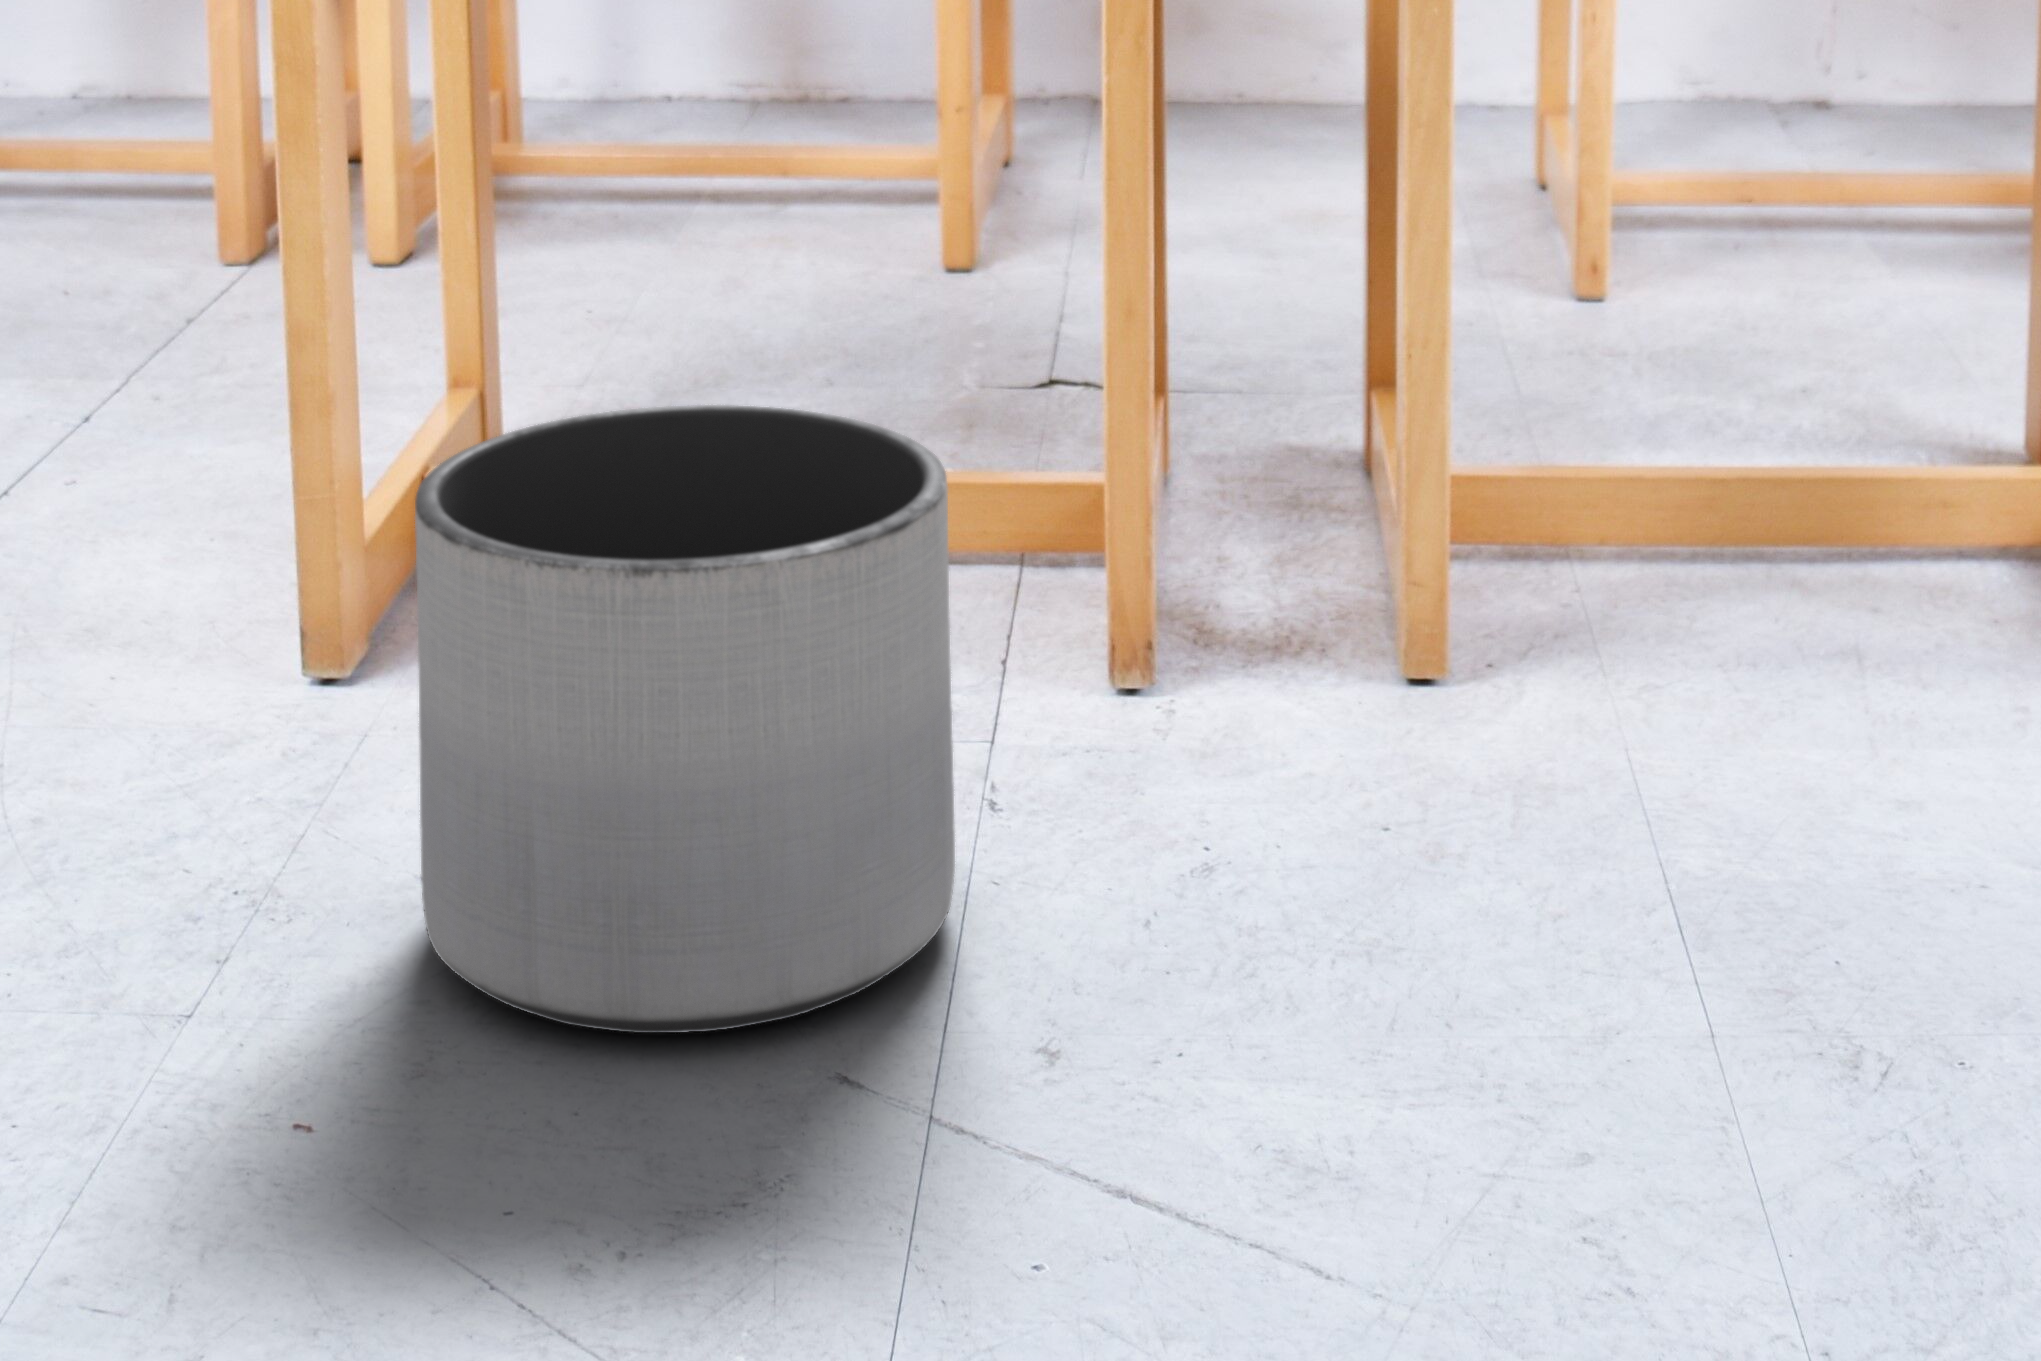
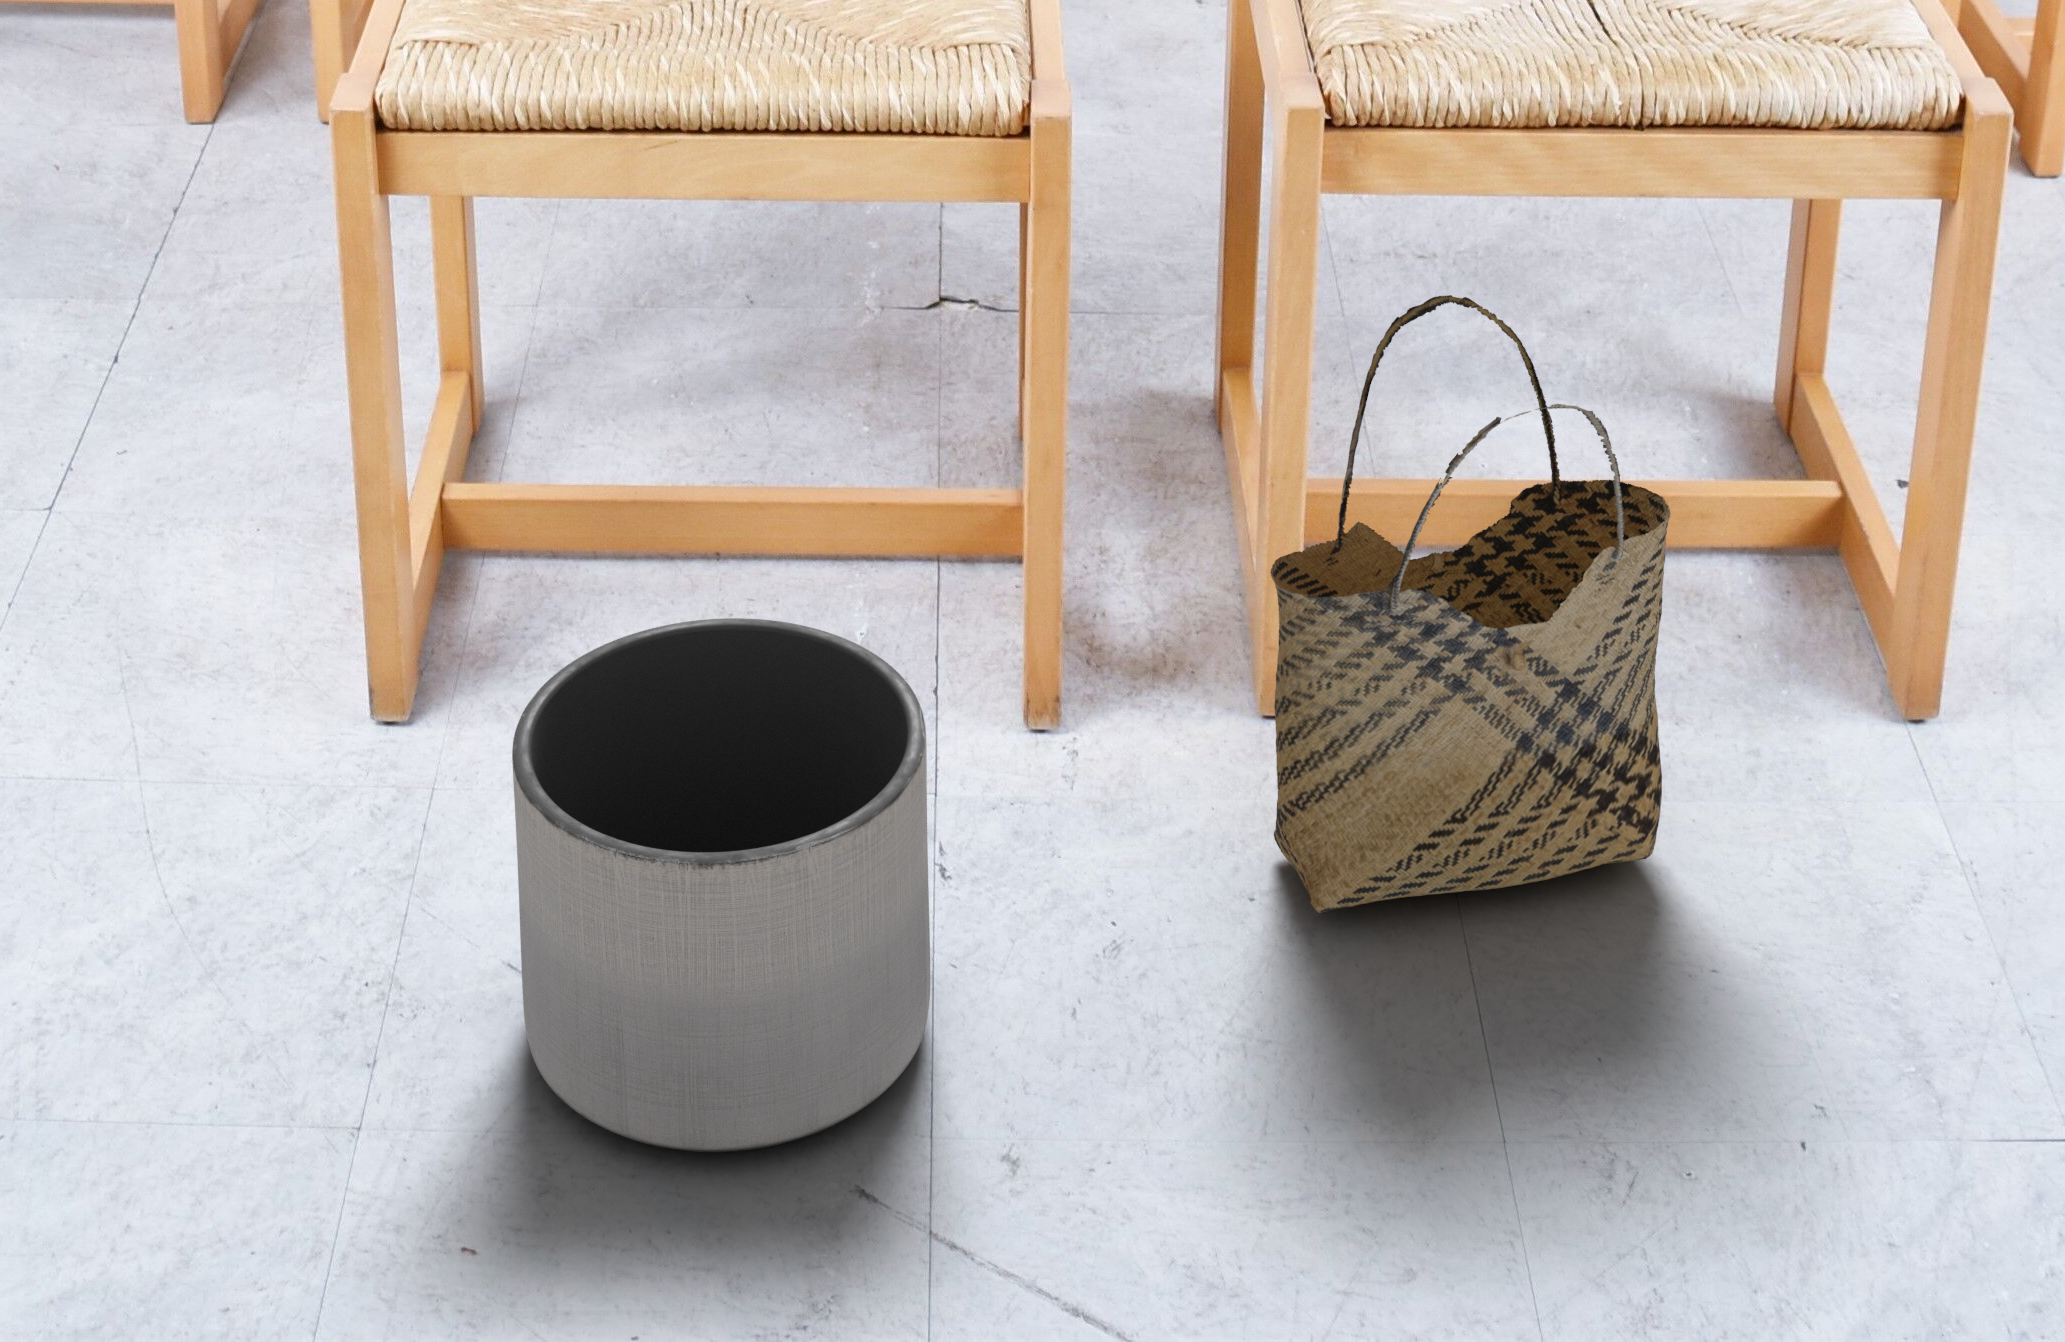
woven basket: none [1394,49,1910,826] -> present [1270,295,1671,913]

